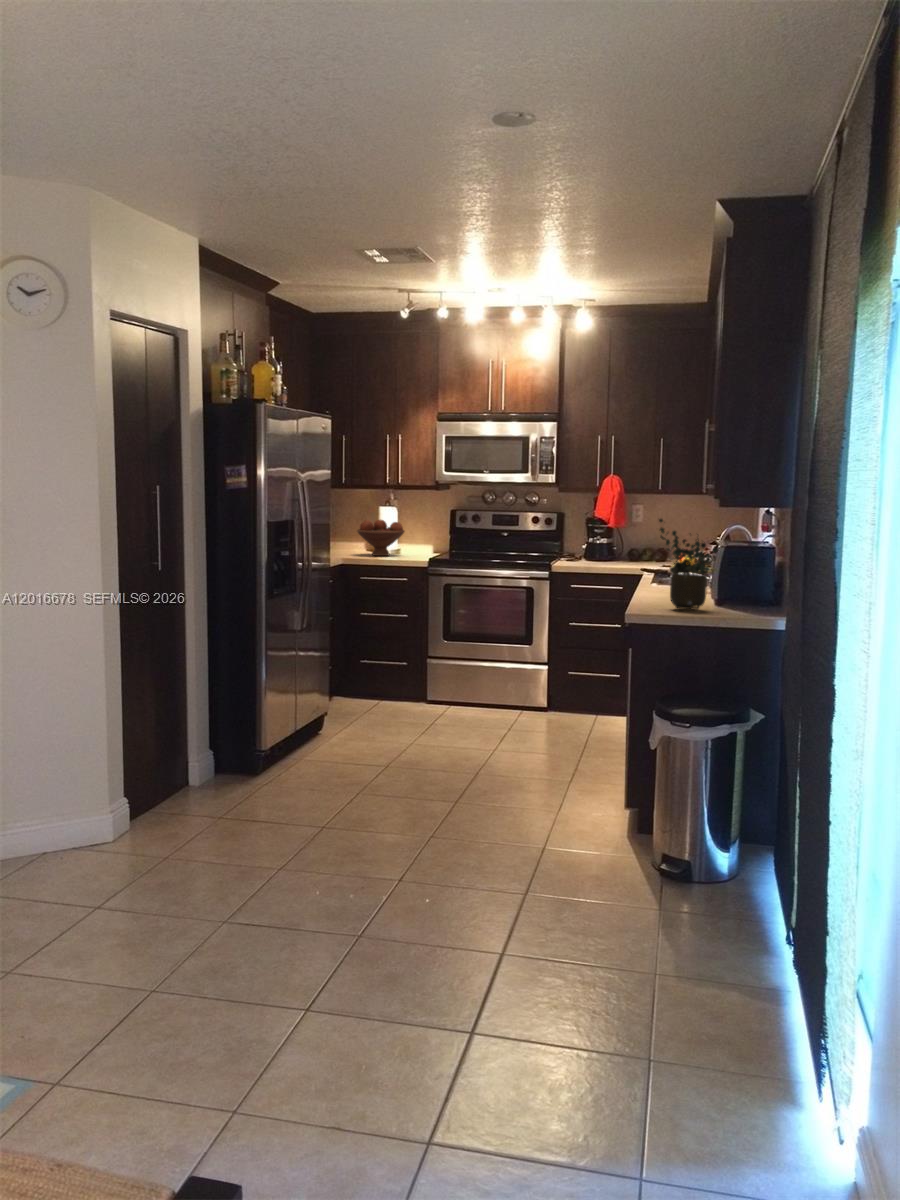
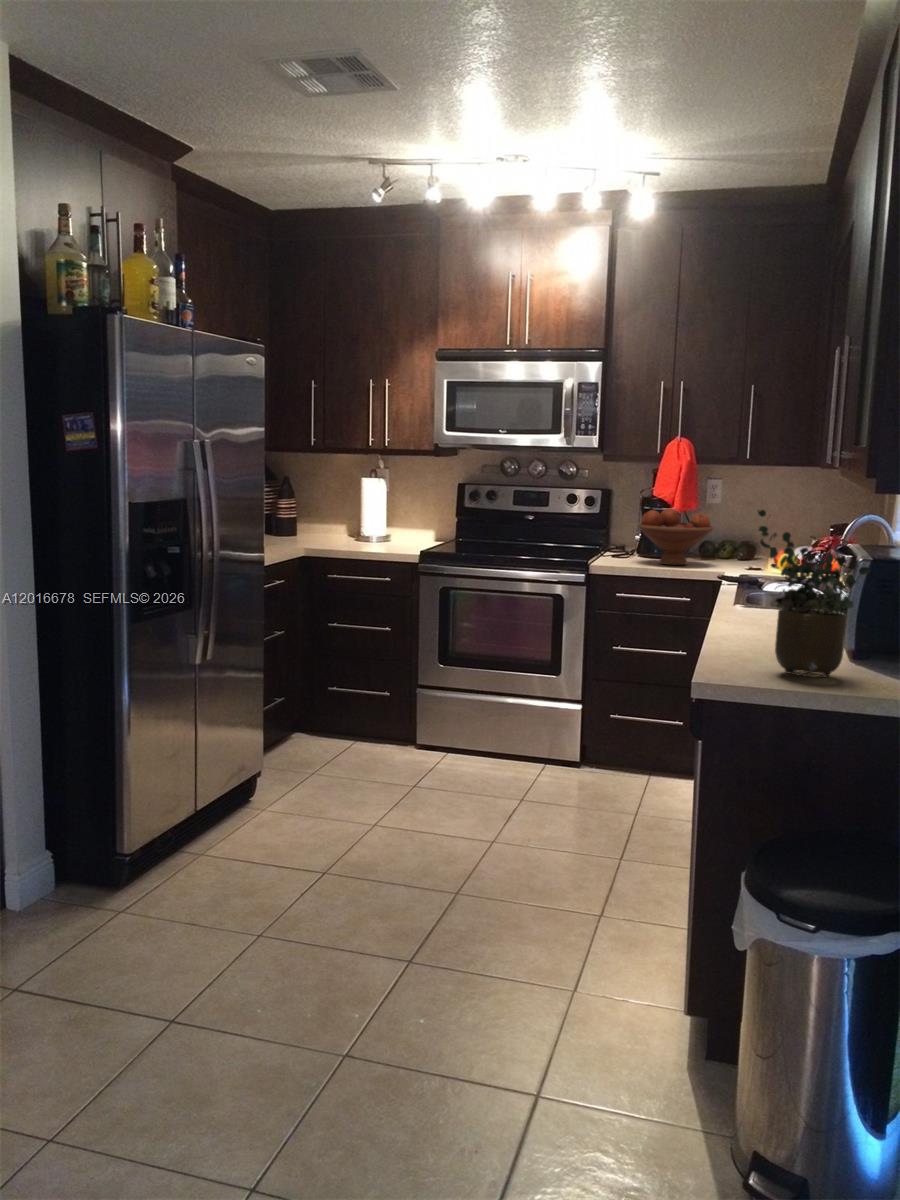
fruit bowl: present [357,520,405,556] -> present [638,509,713,565]

